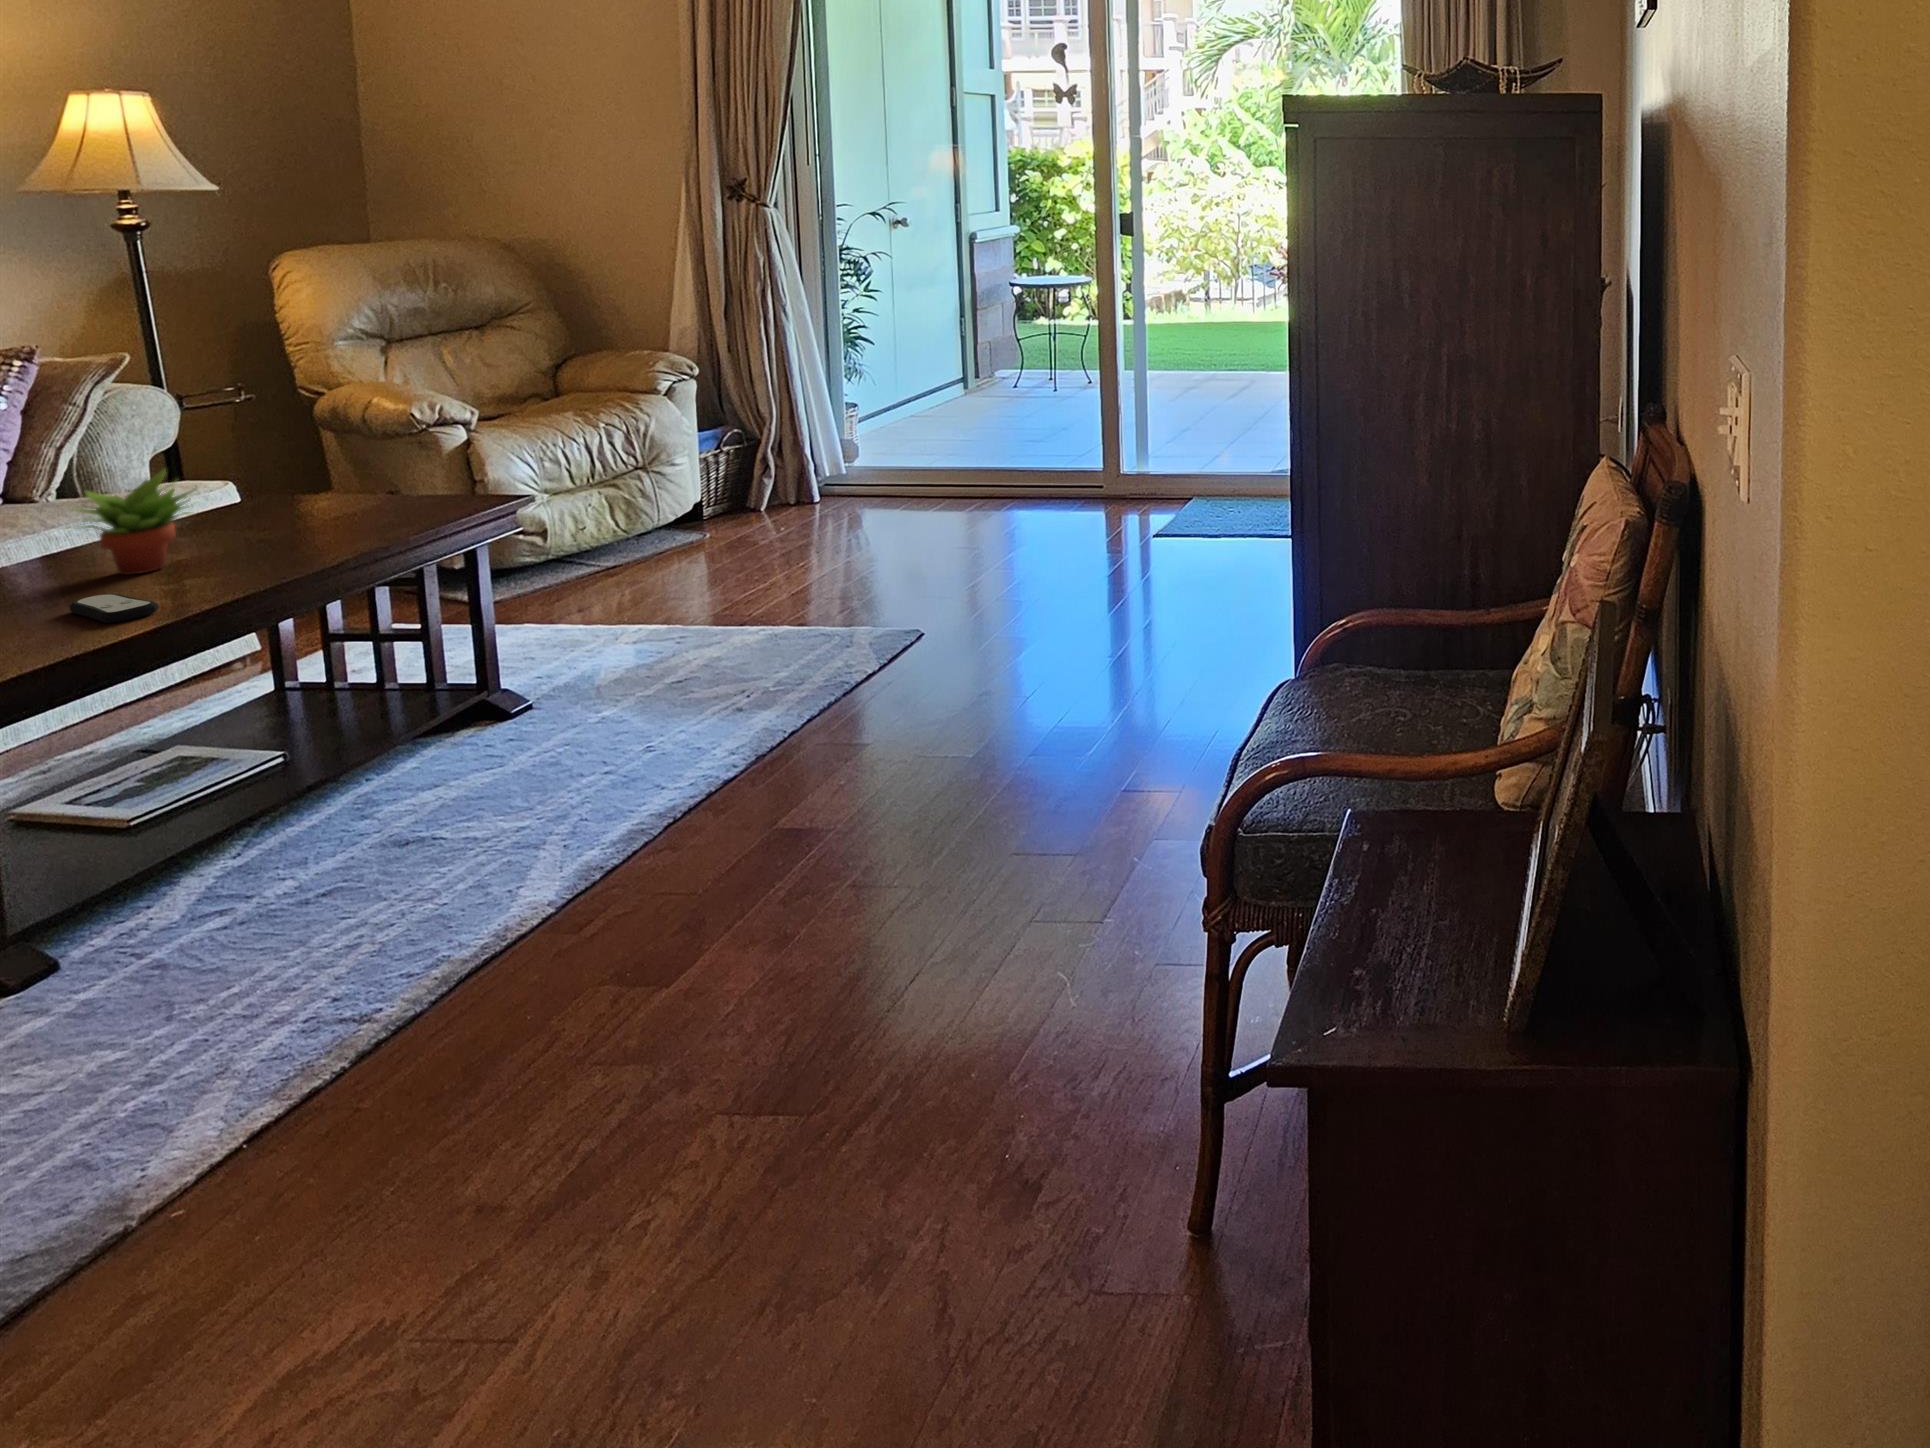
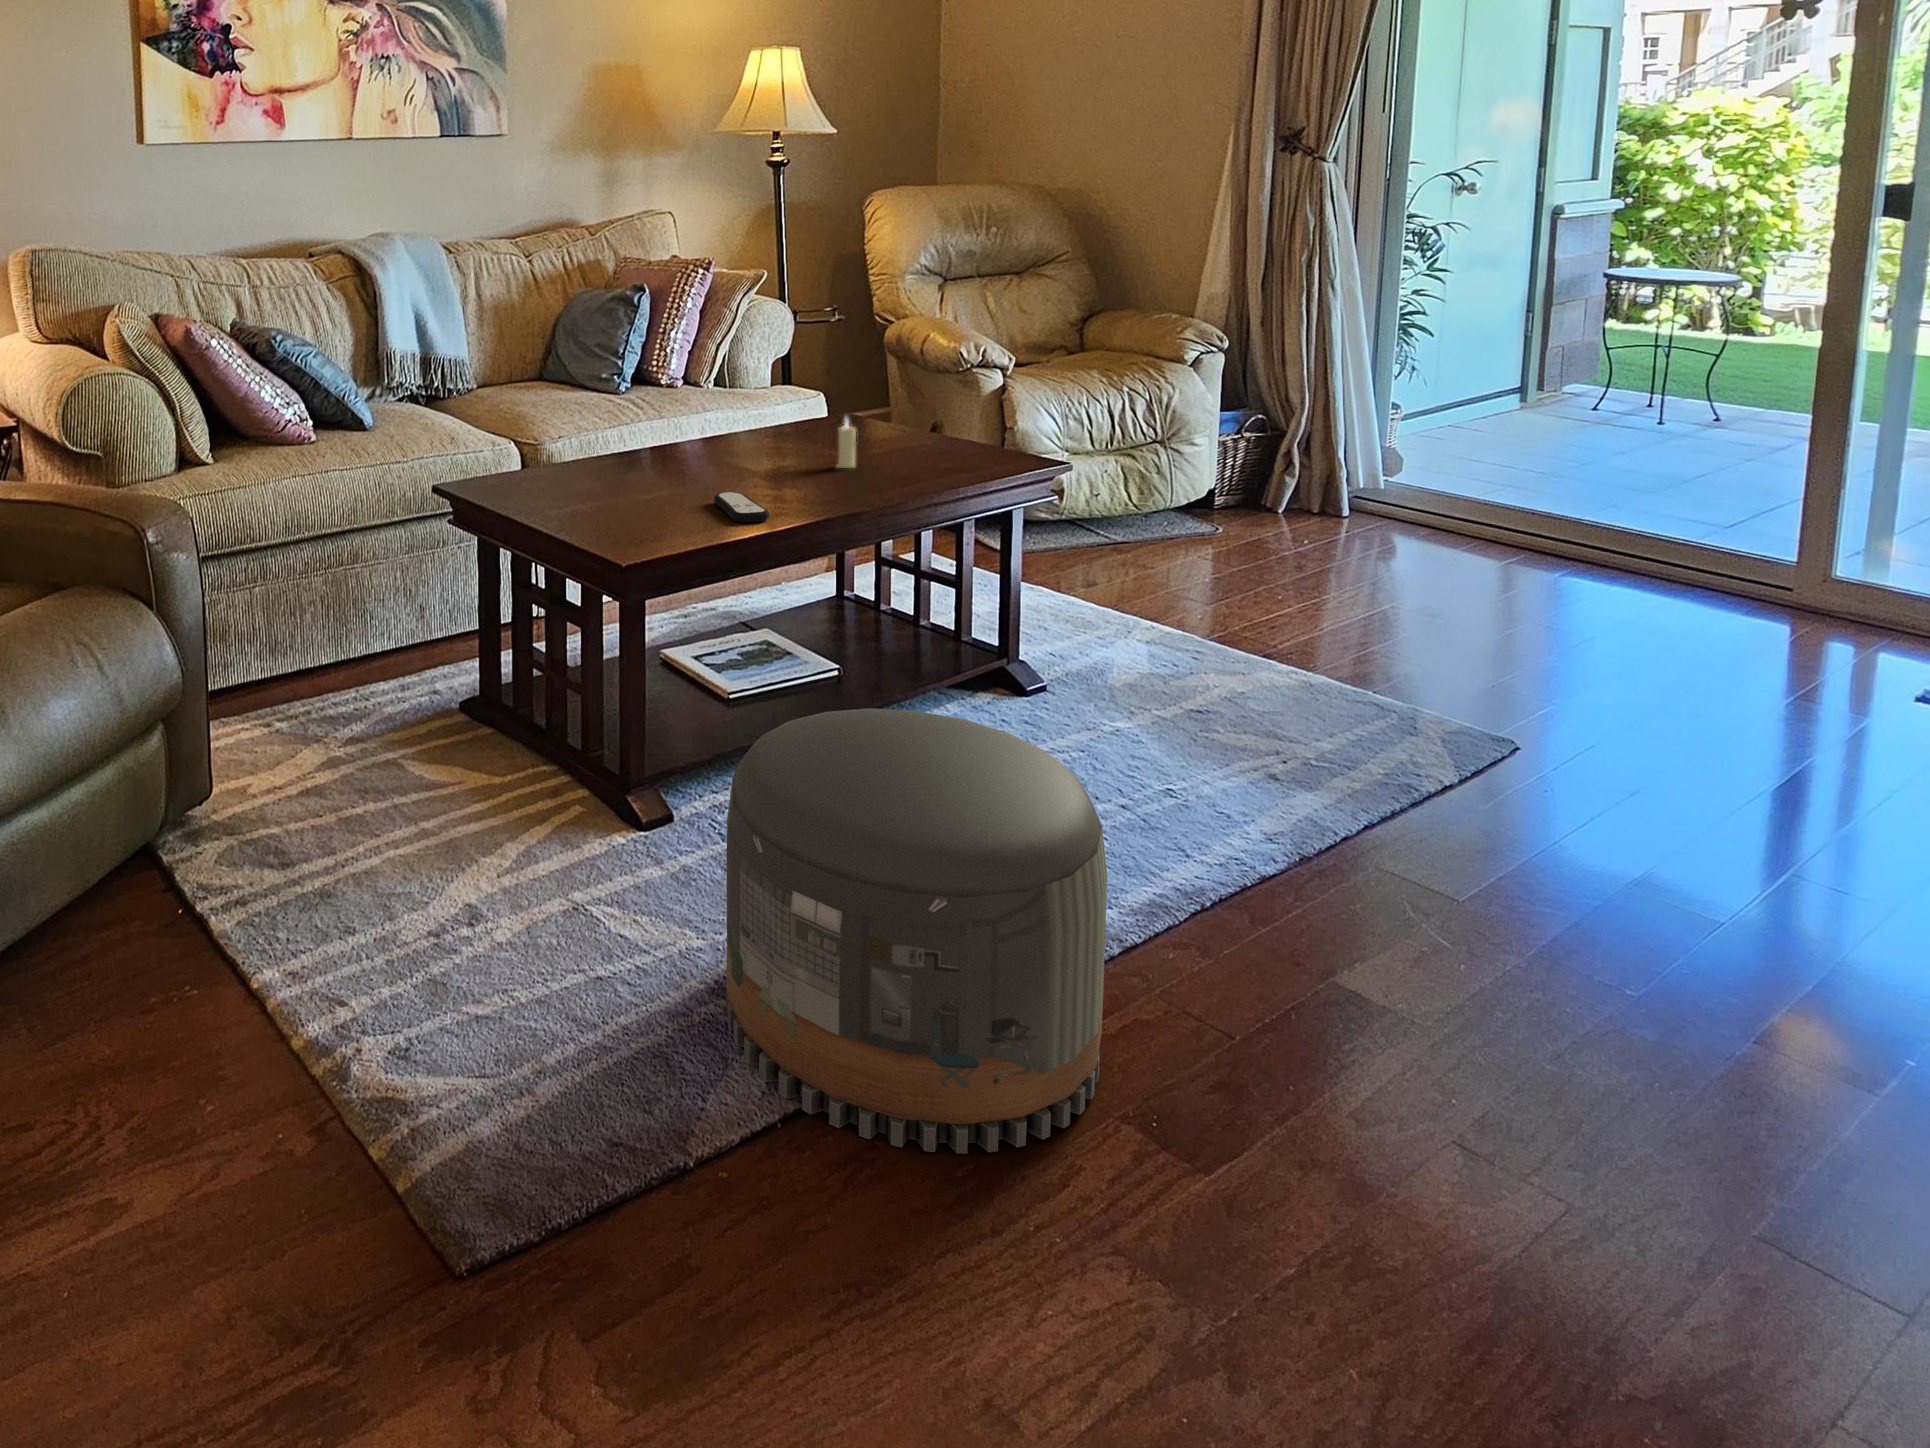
succulent plant: present [69,469,196,575] -> none [718,384,806,476]
candle: none [250,489,278,547] -> present [837,420,856,468]
pouf: none [132,723,583,1134] -> present [727,708,1107,1153]

